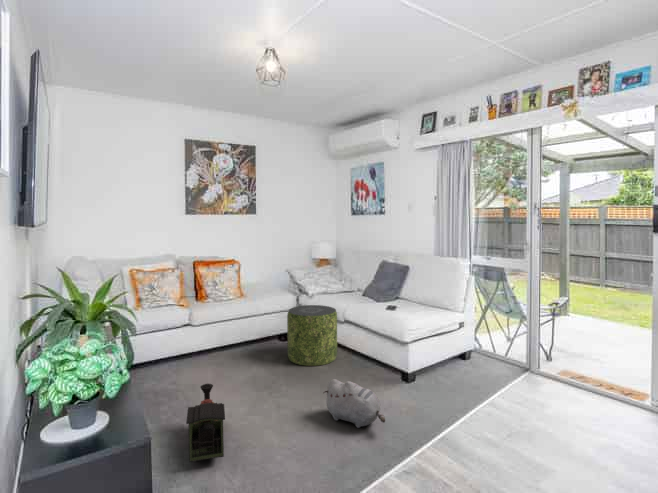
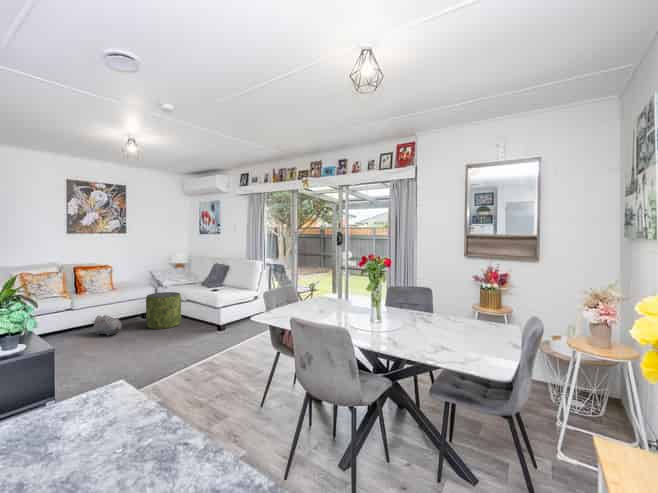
plush toy: present [324,379,385,428] -> present [94,315,122,336]
toy train: present [186,384,225,462] -> none [72,335,97,372]

